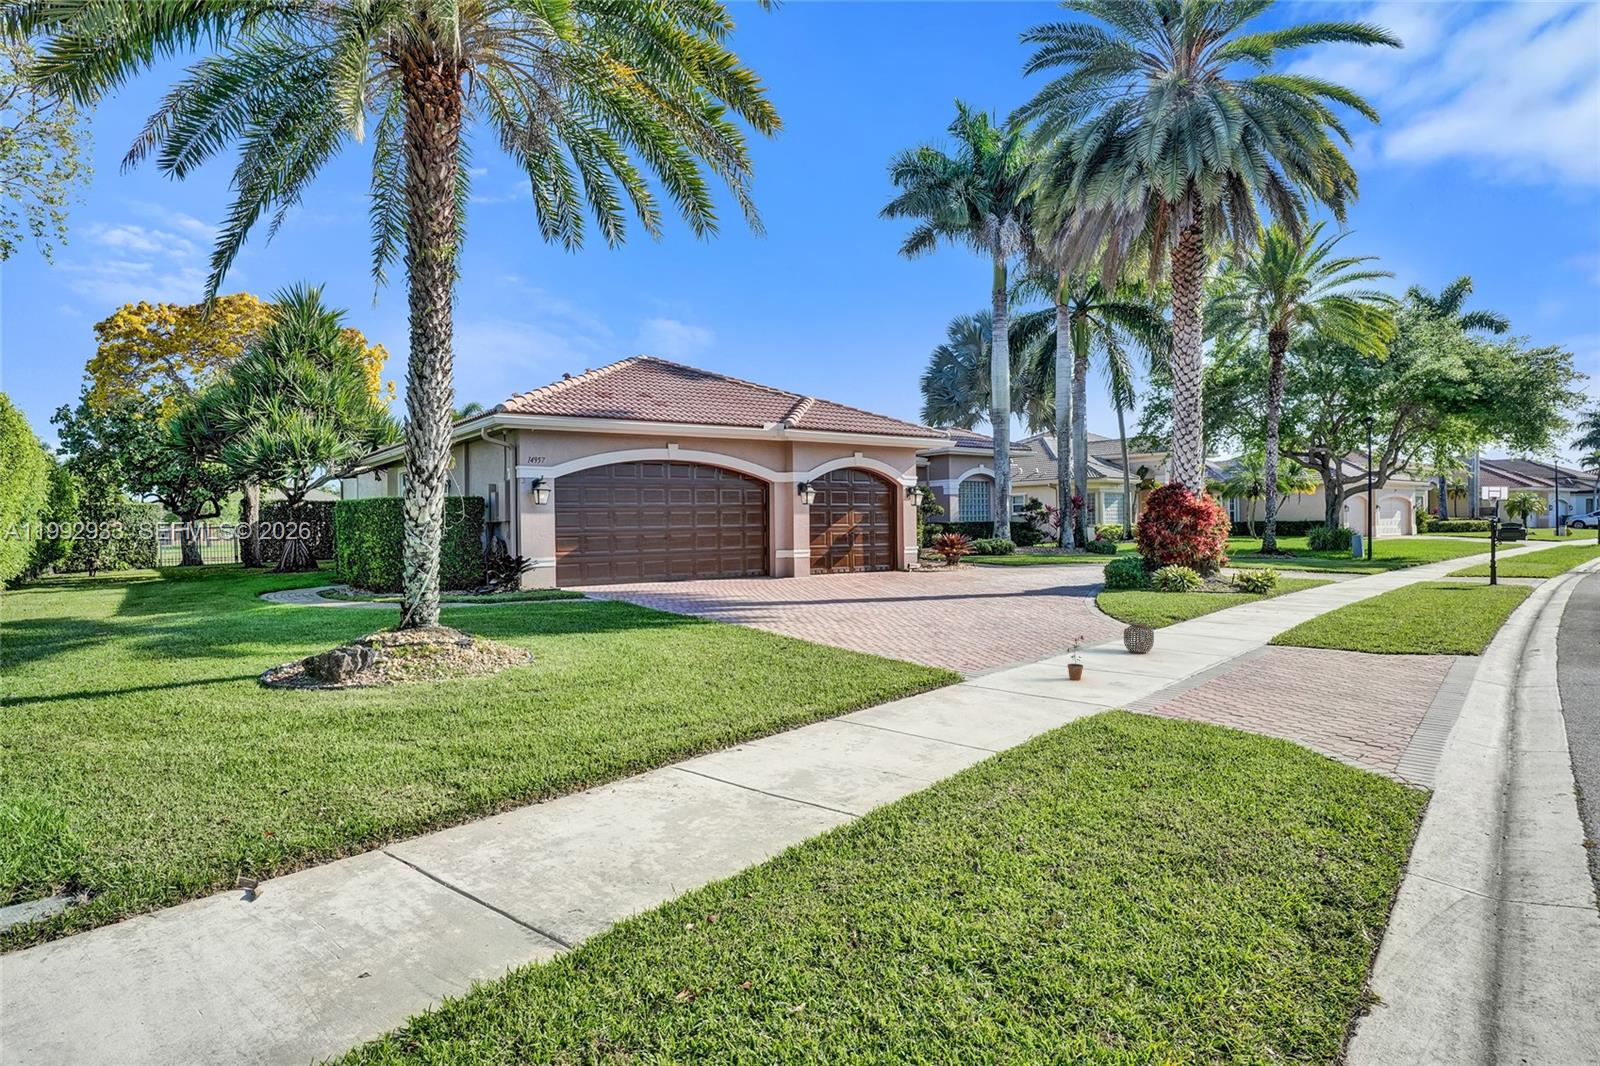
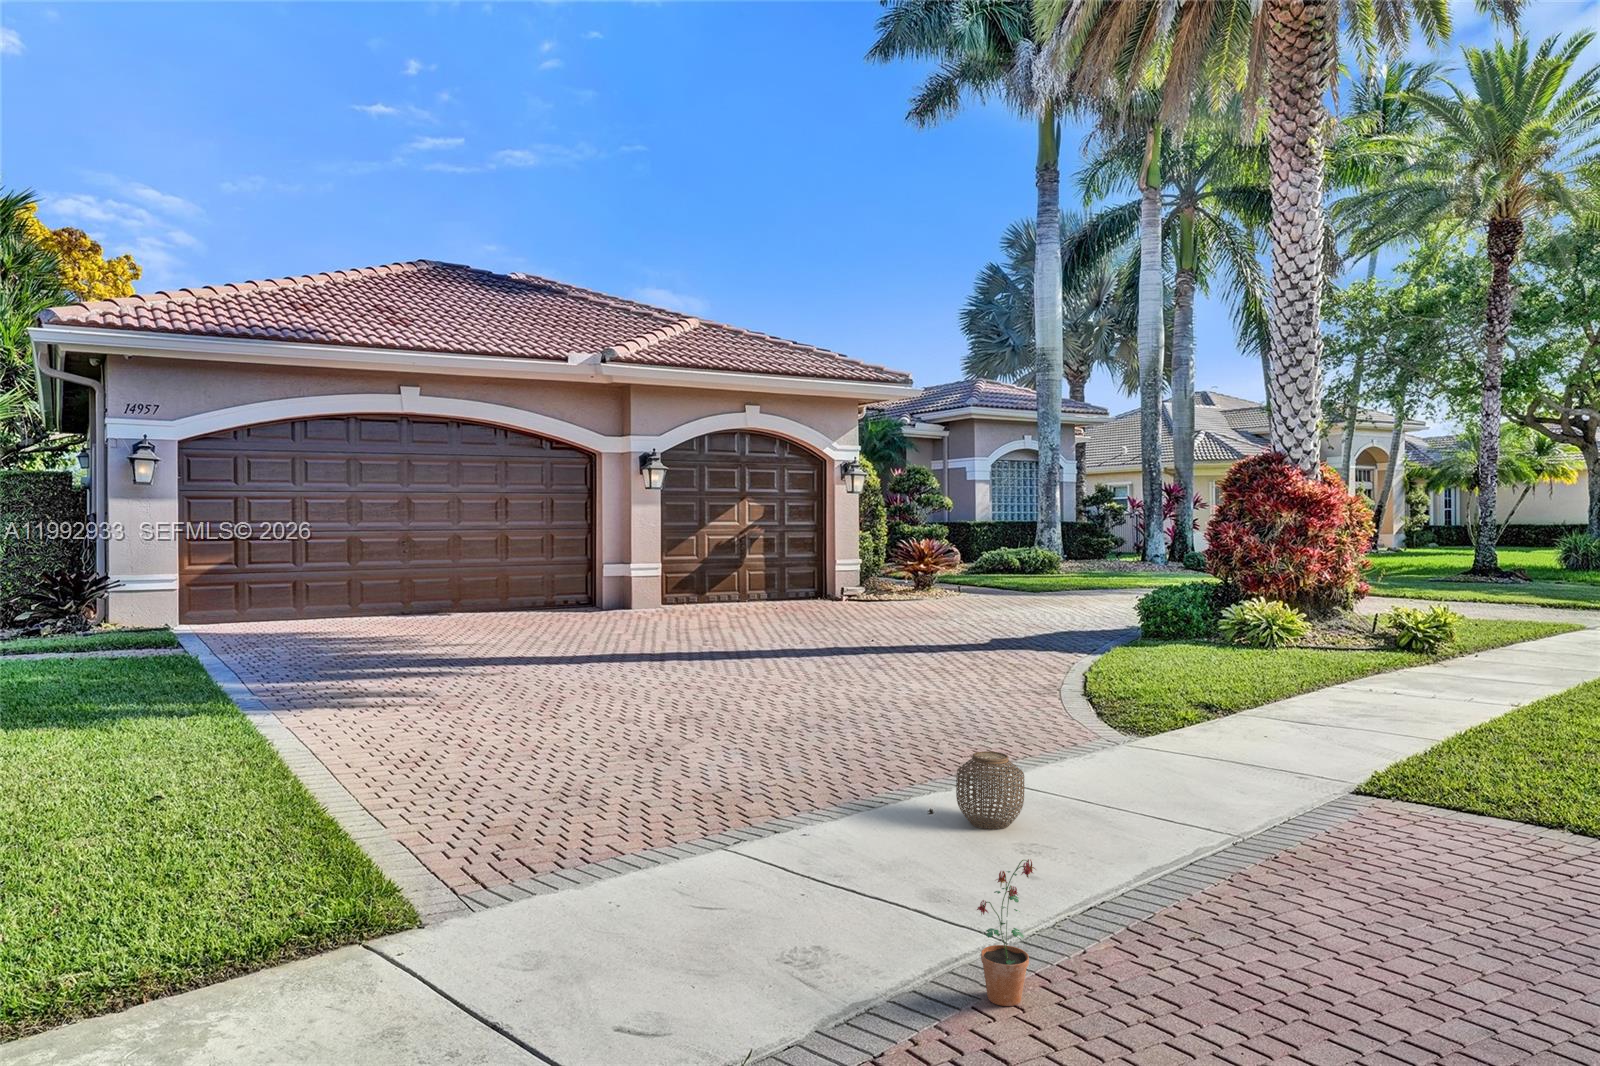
potted plant: present [1067,636,1084,680] -> present [977,859,1035,1006]

